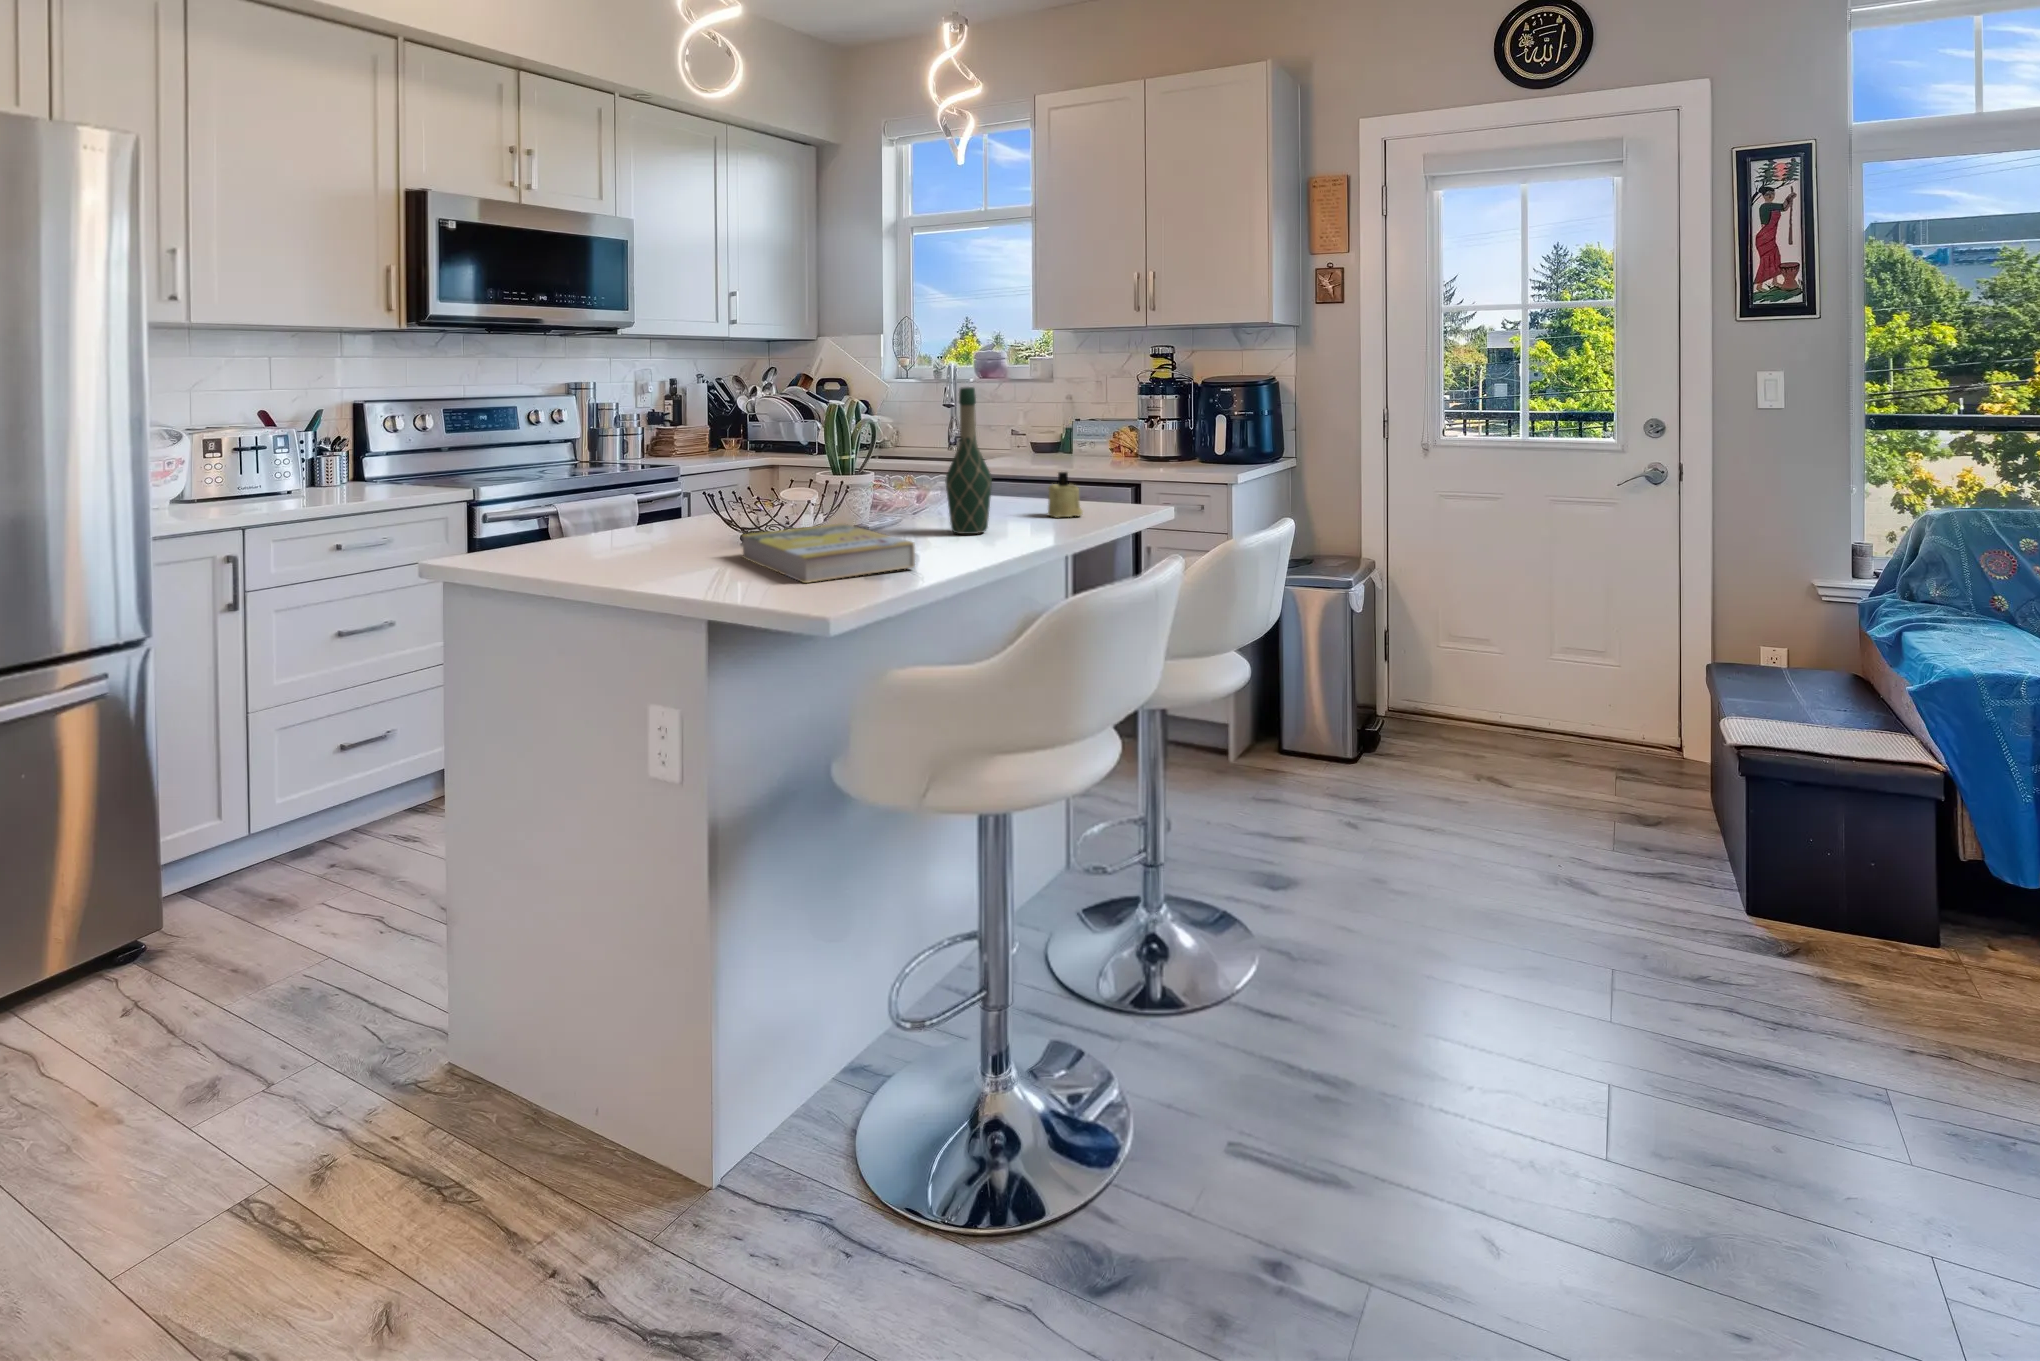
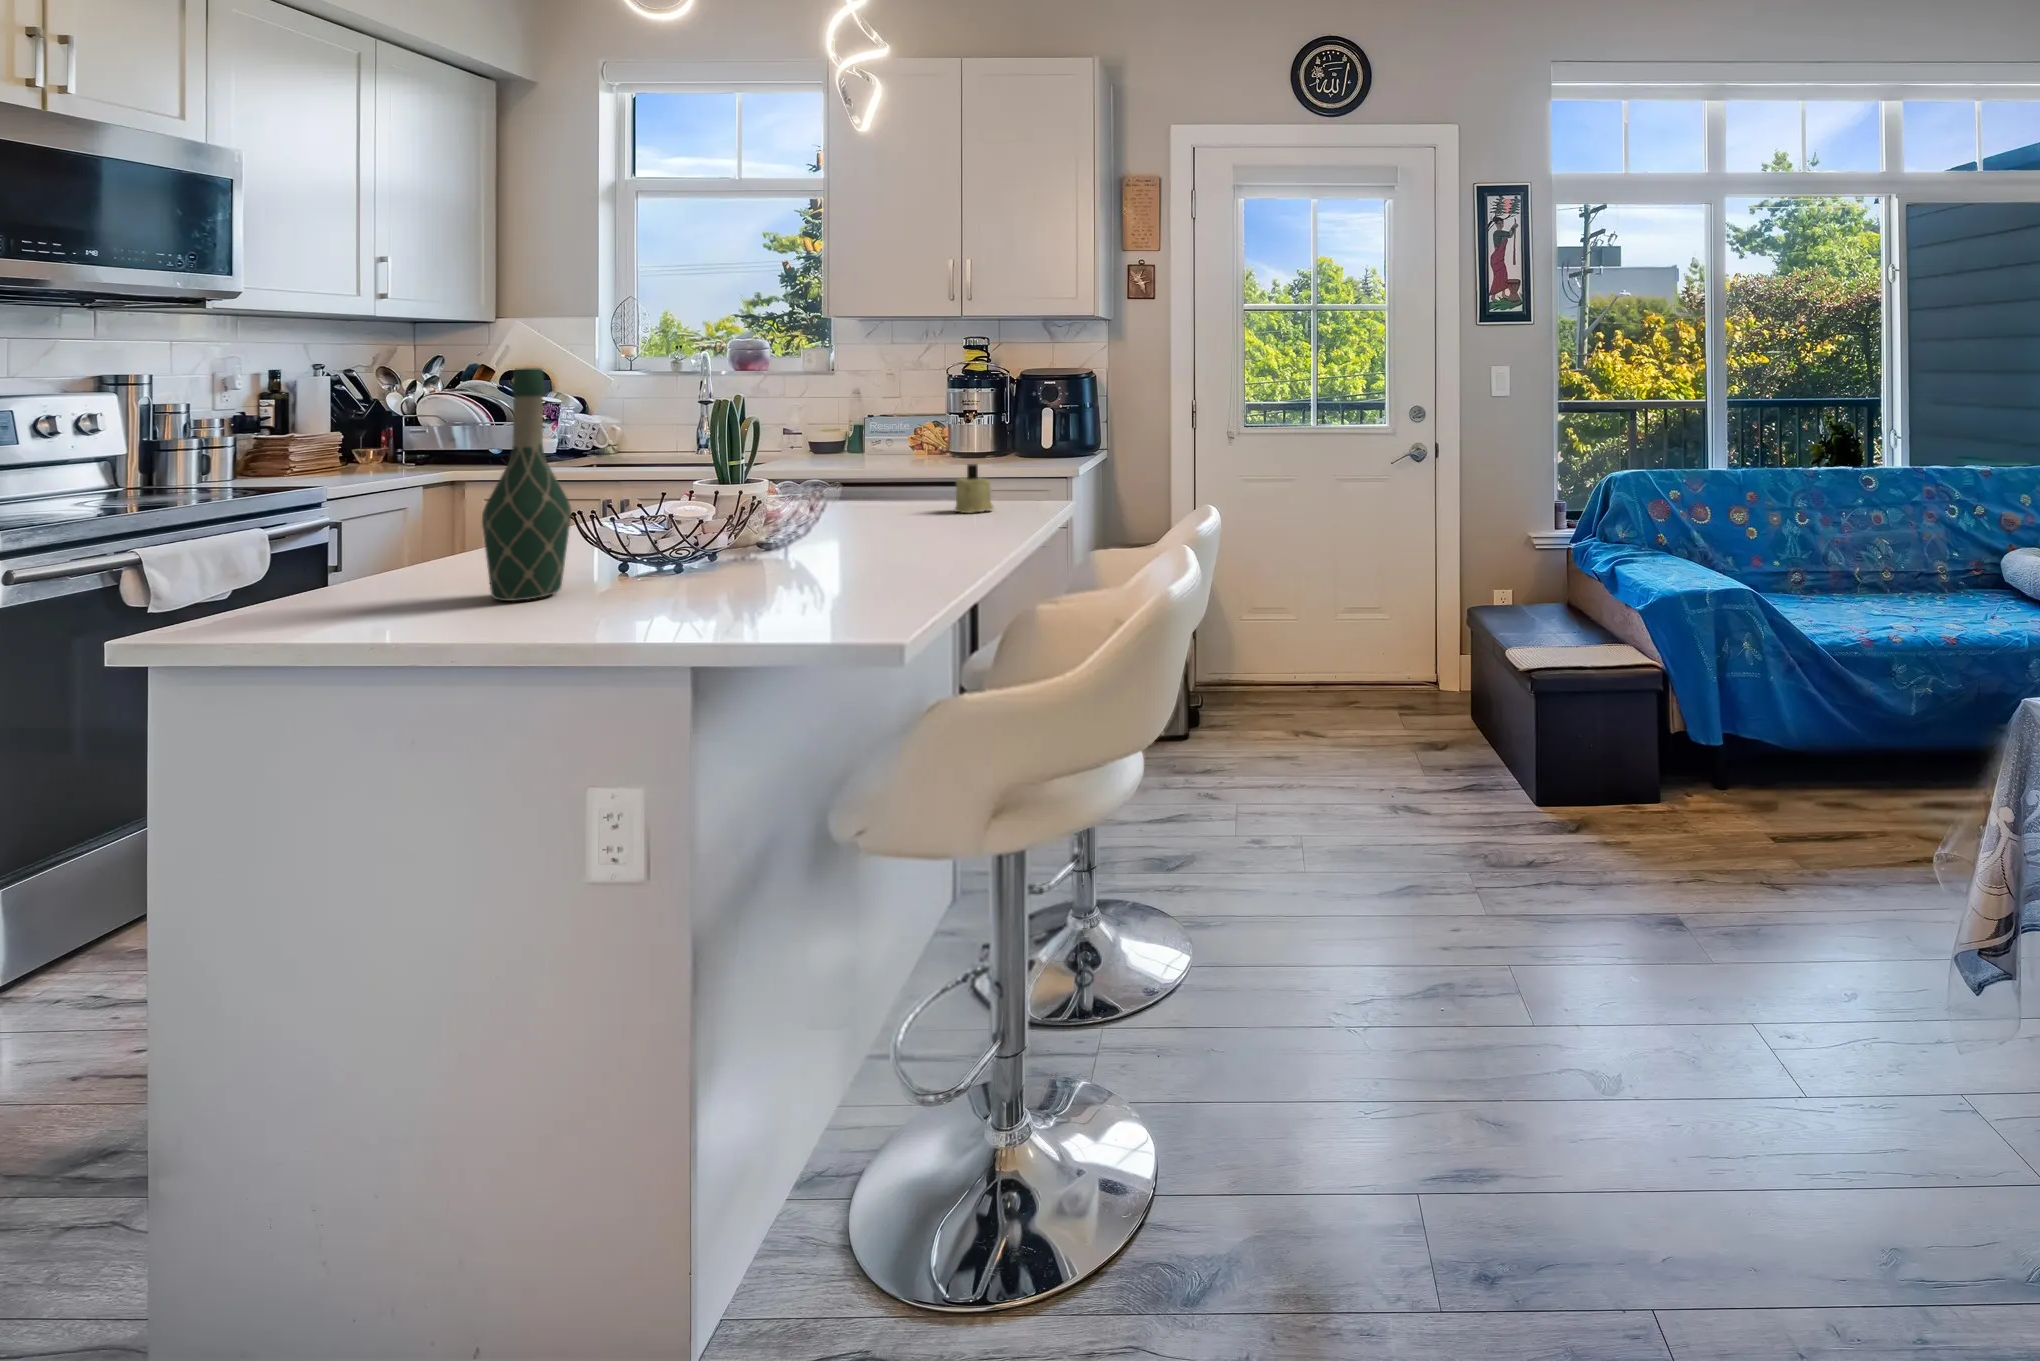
wine bottle: present [945,387,992,534] -> present [482,368,571,601]
book: present [742,523,915,583] -> none [645,530,904,600]

